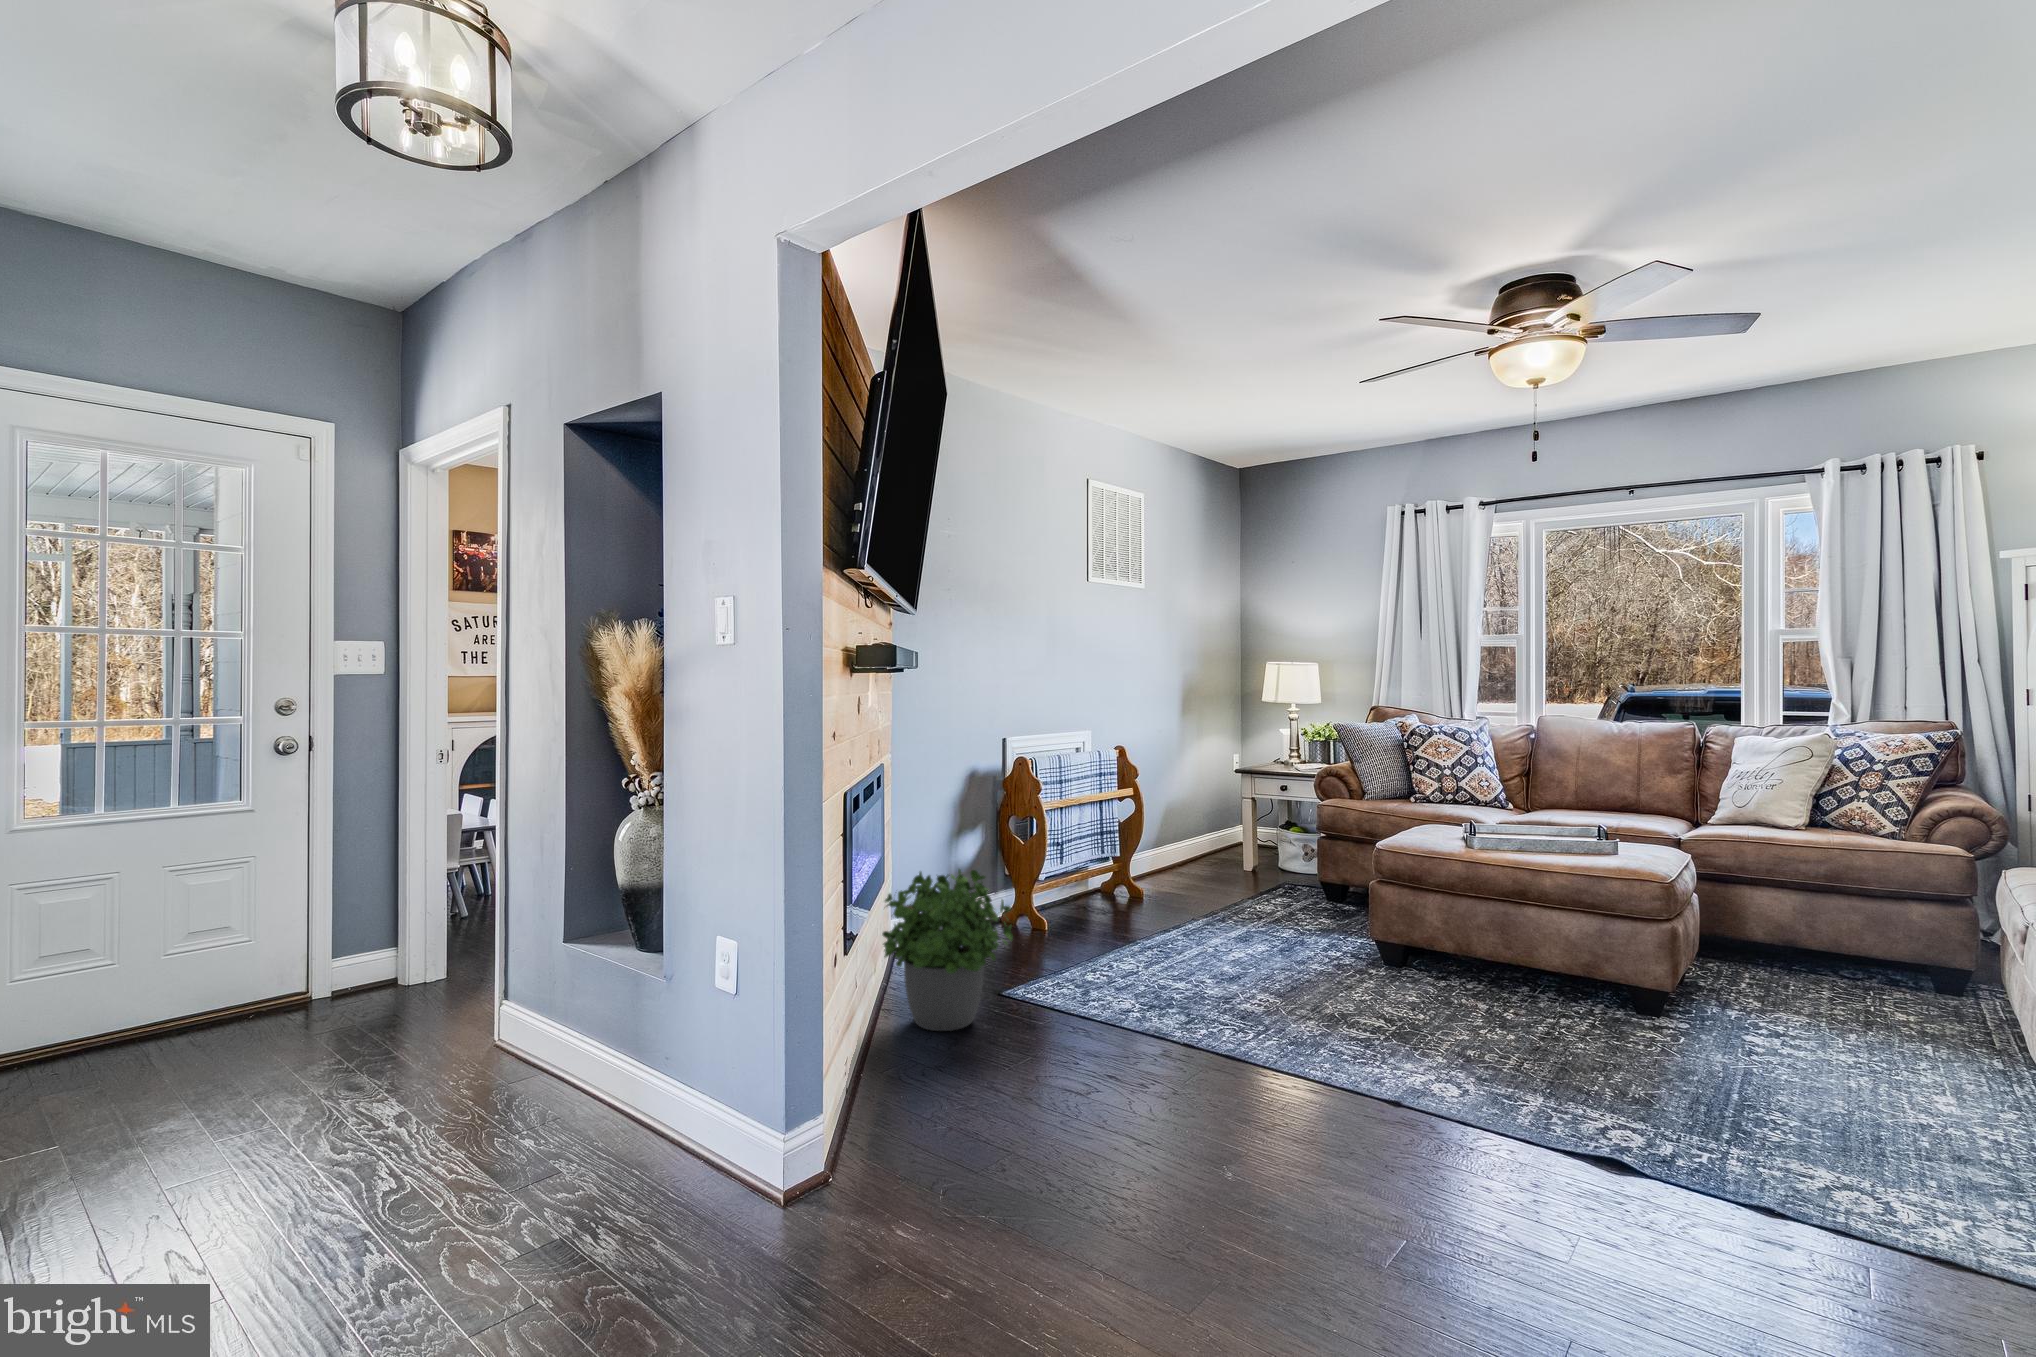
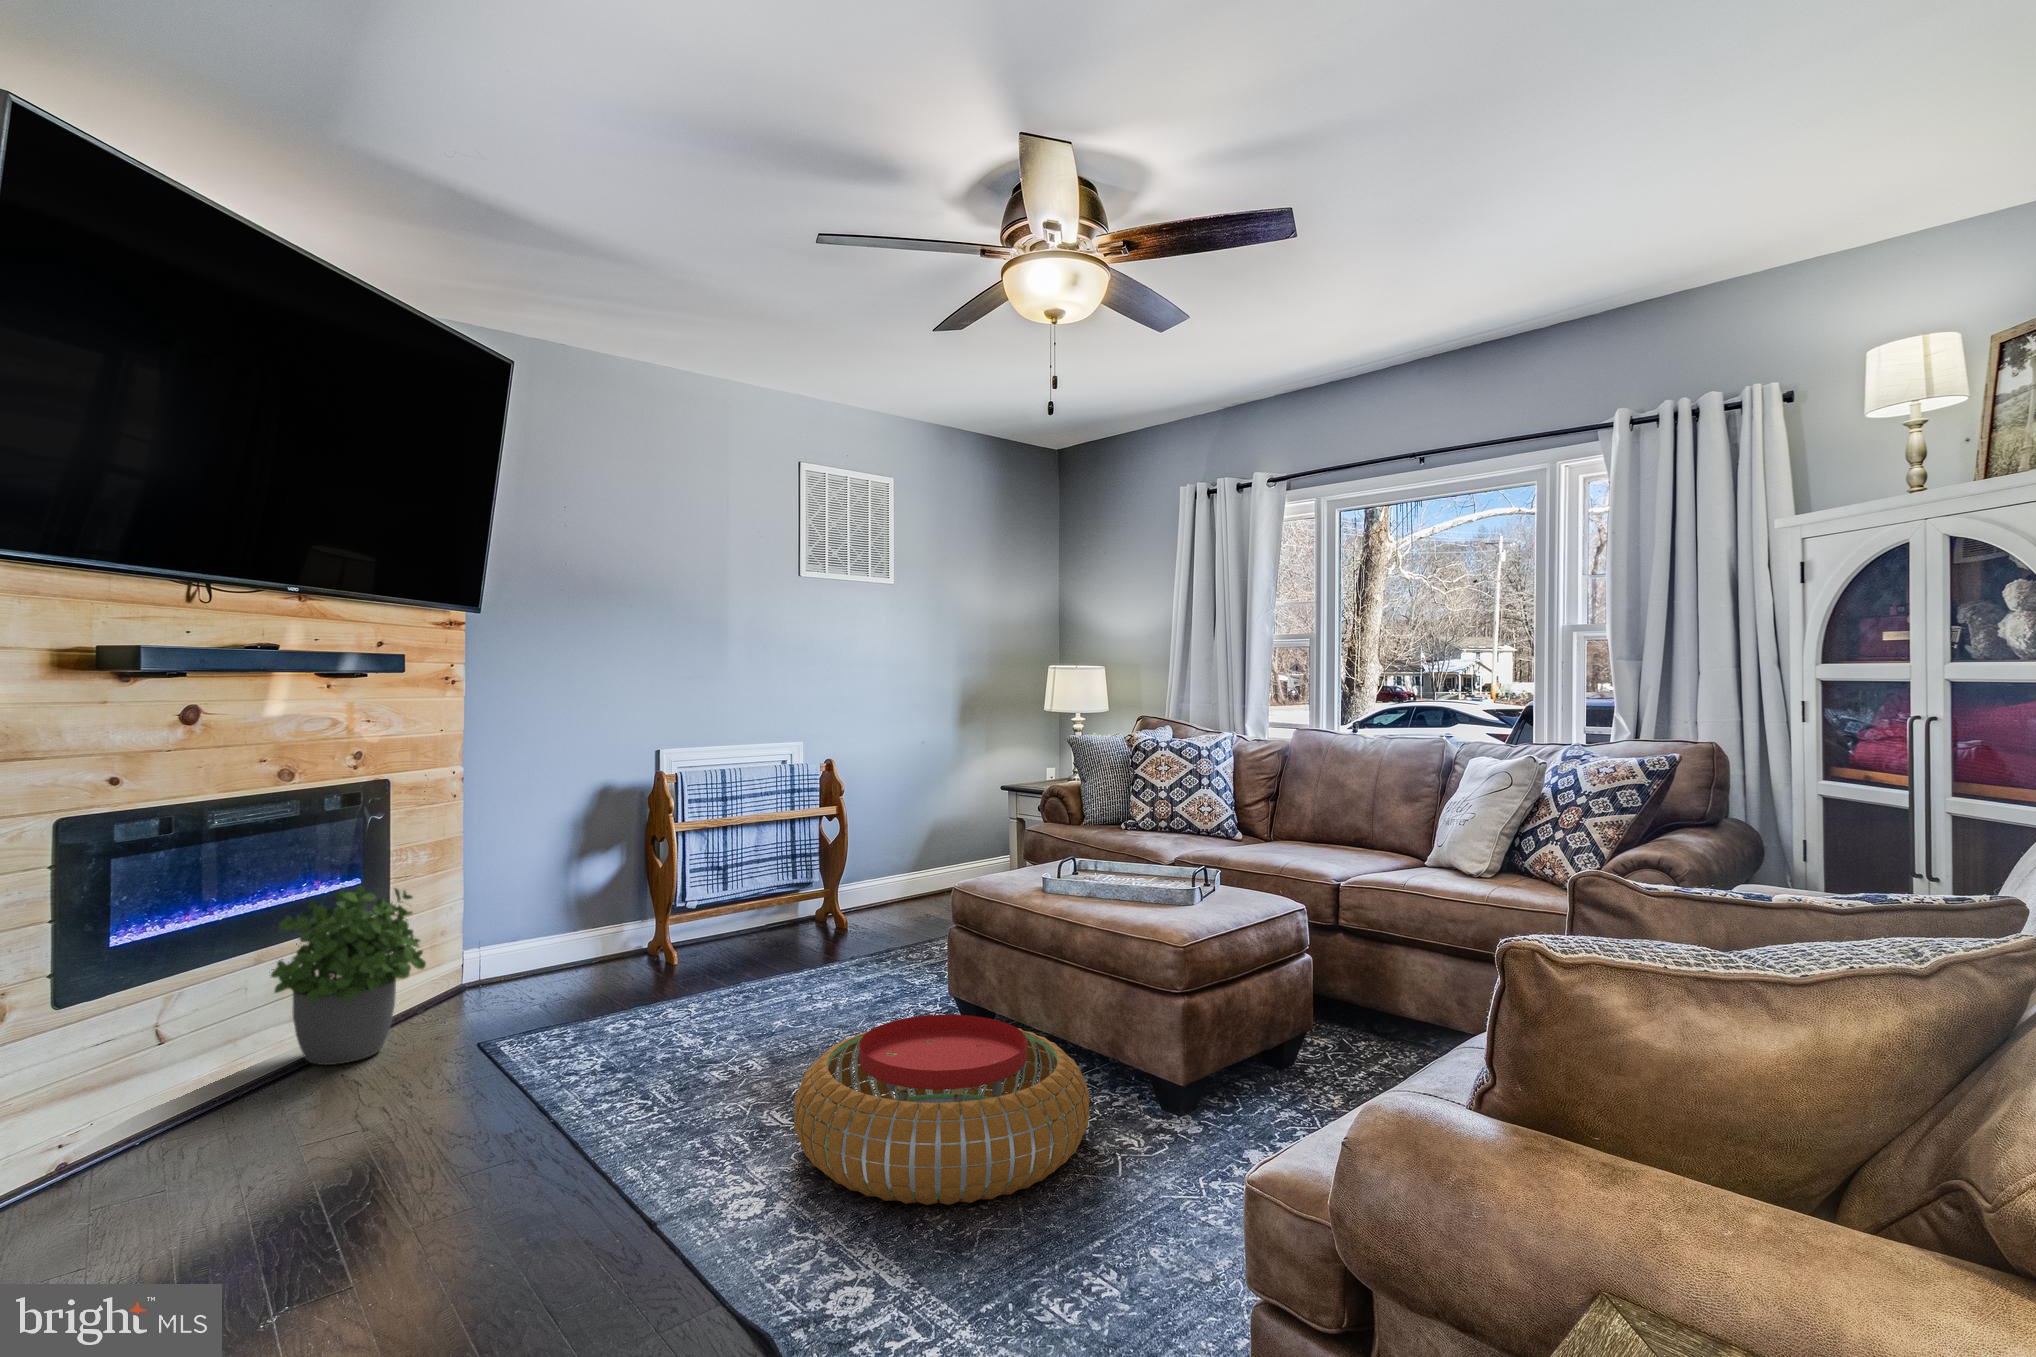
pouf: none [1444,954,1722,1102] -> present [794,1015,1090,1205]

